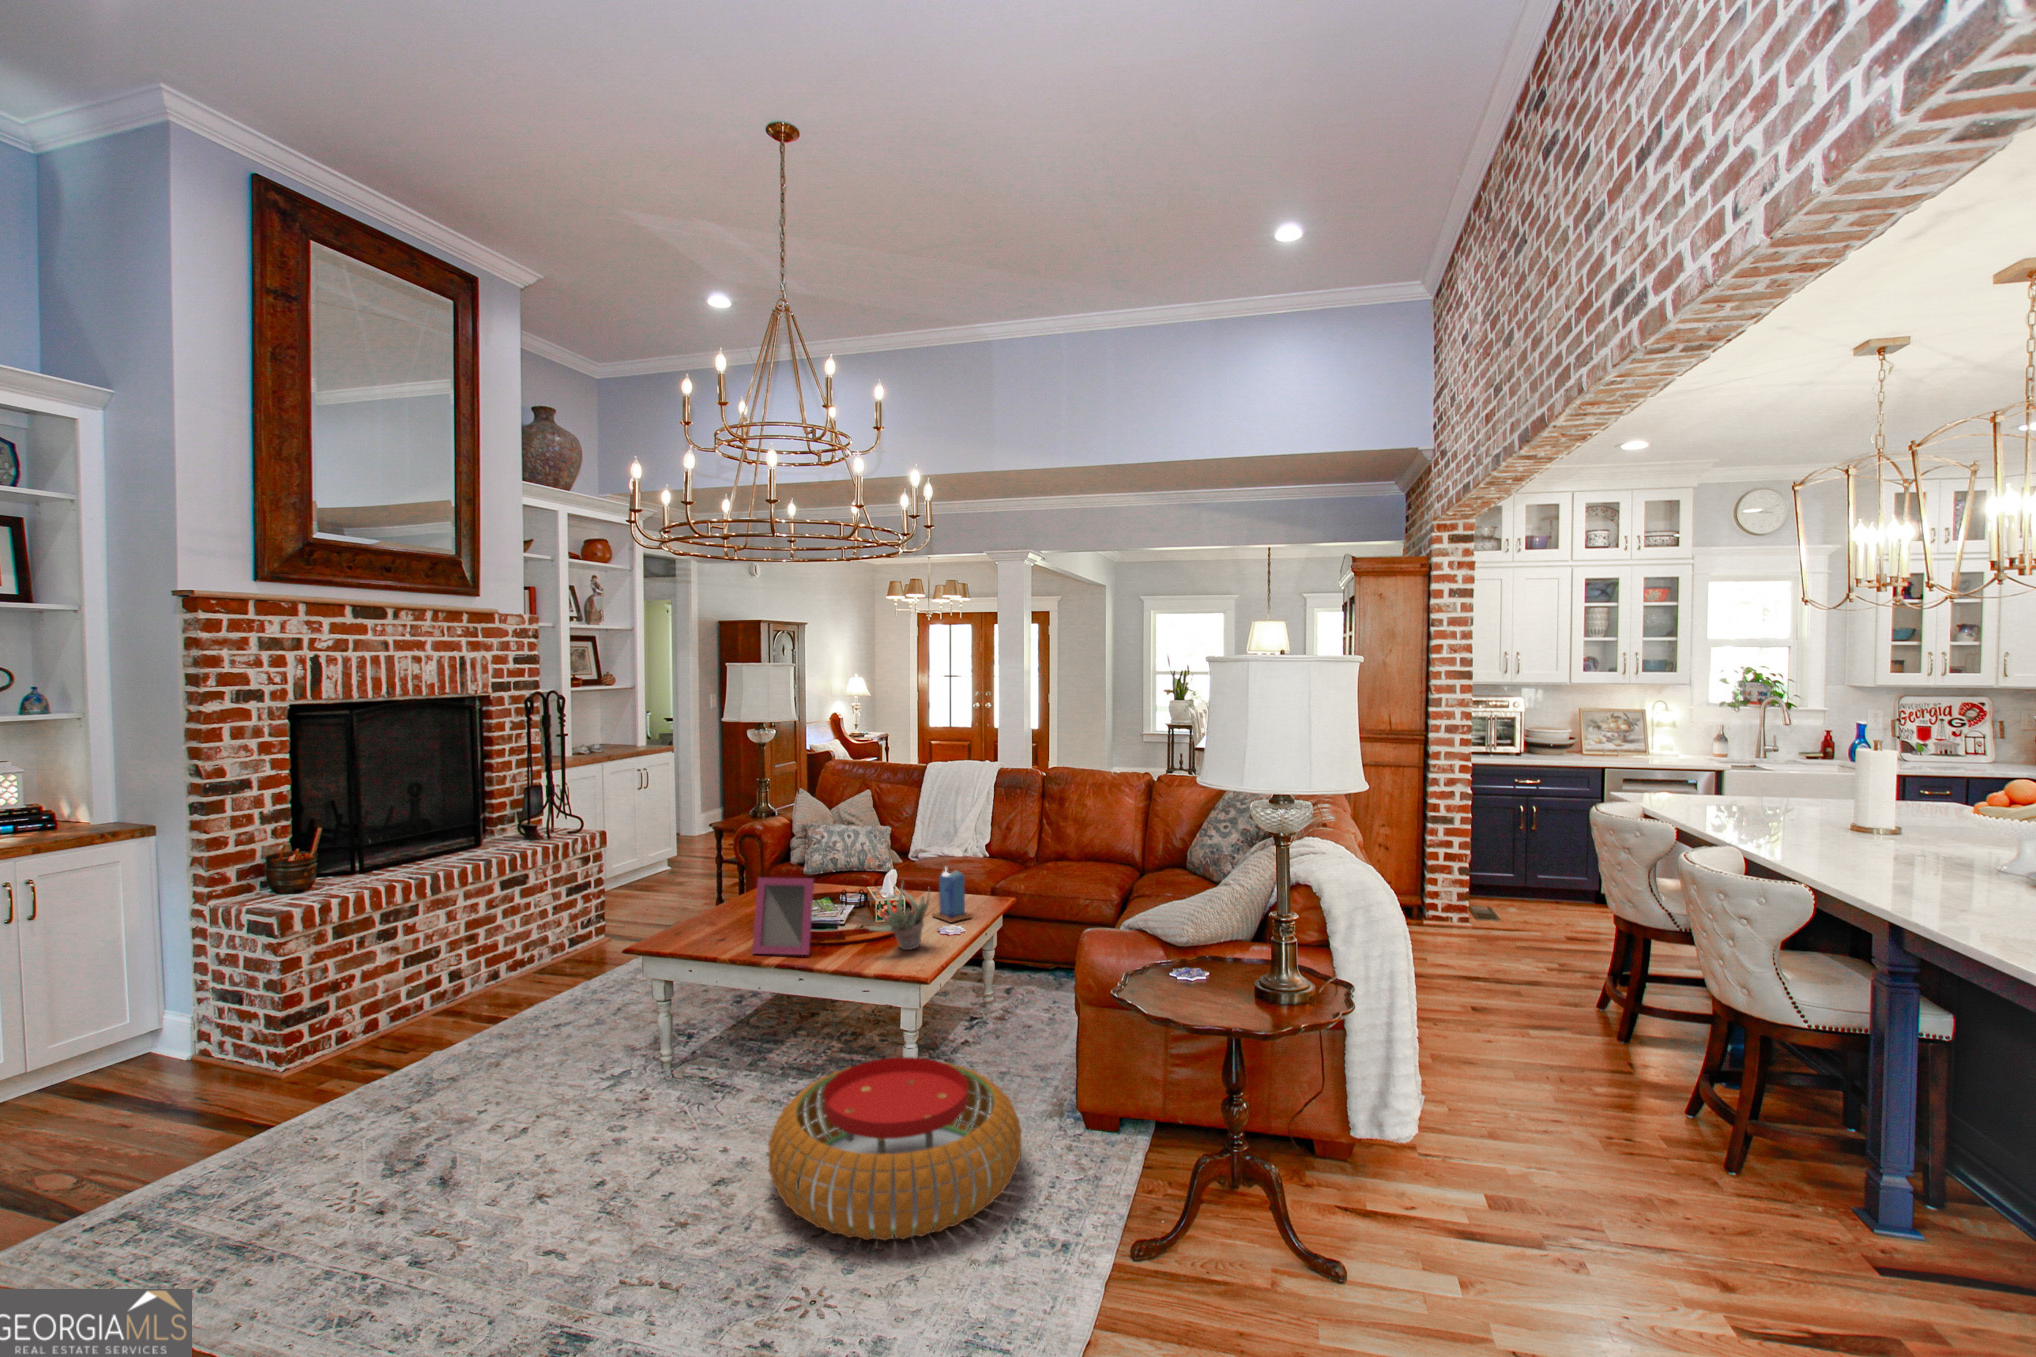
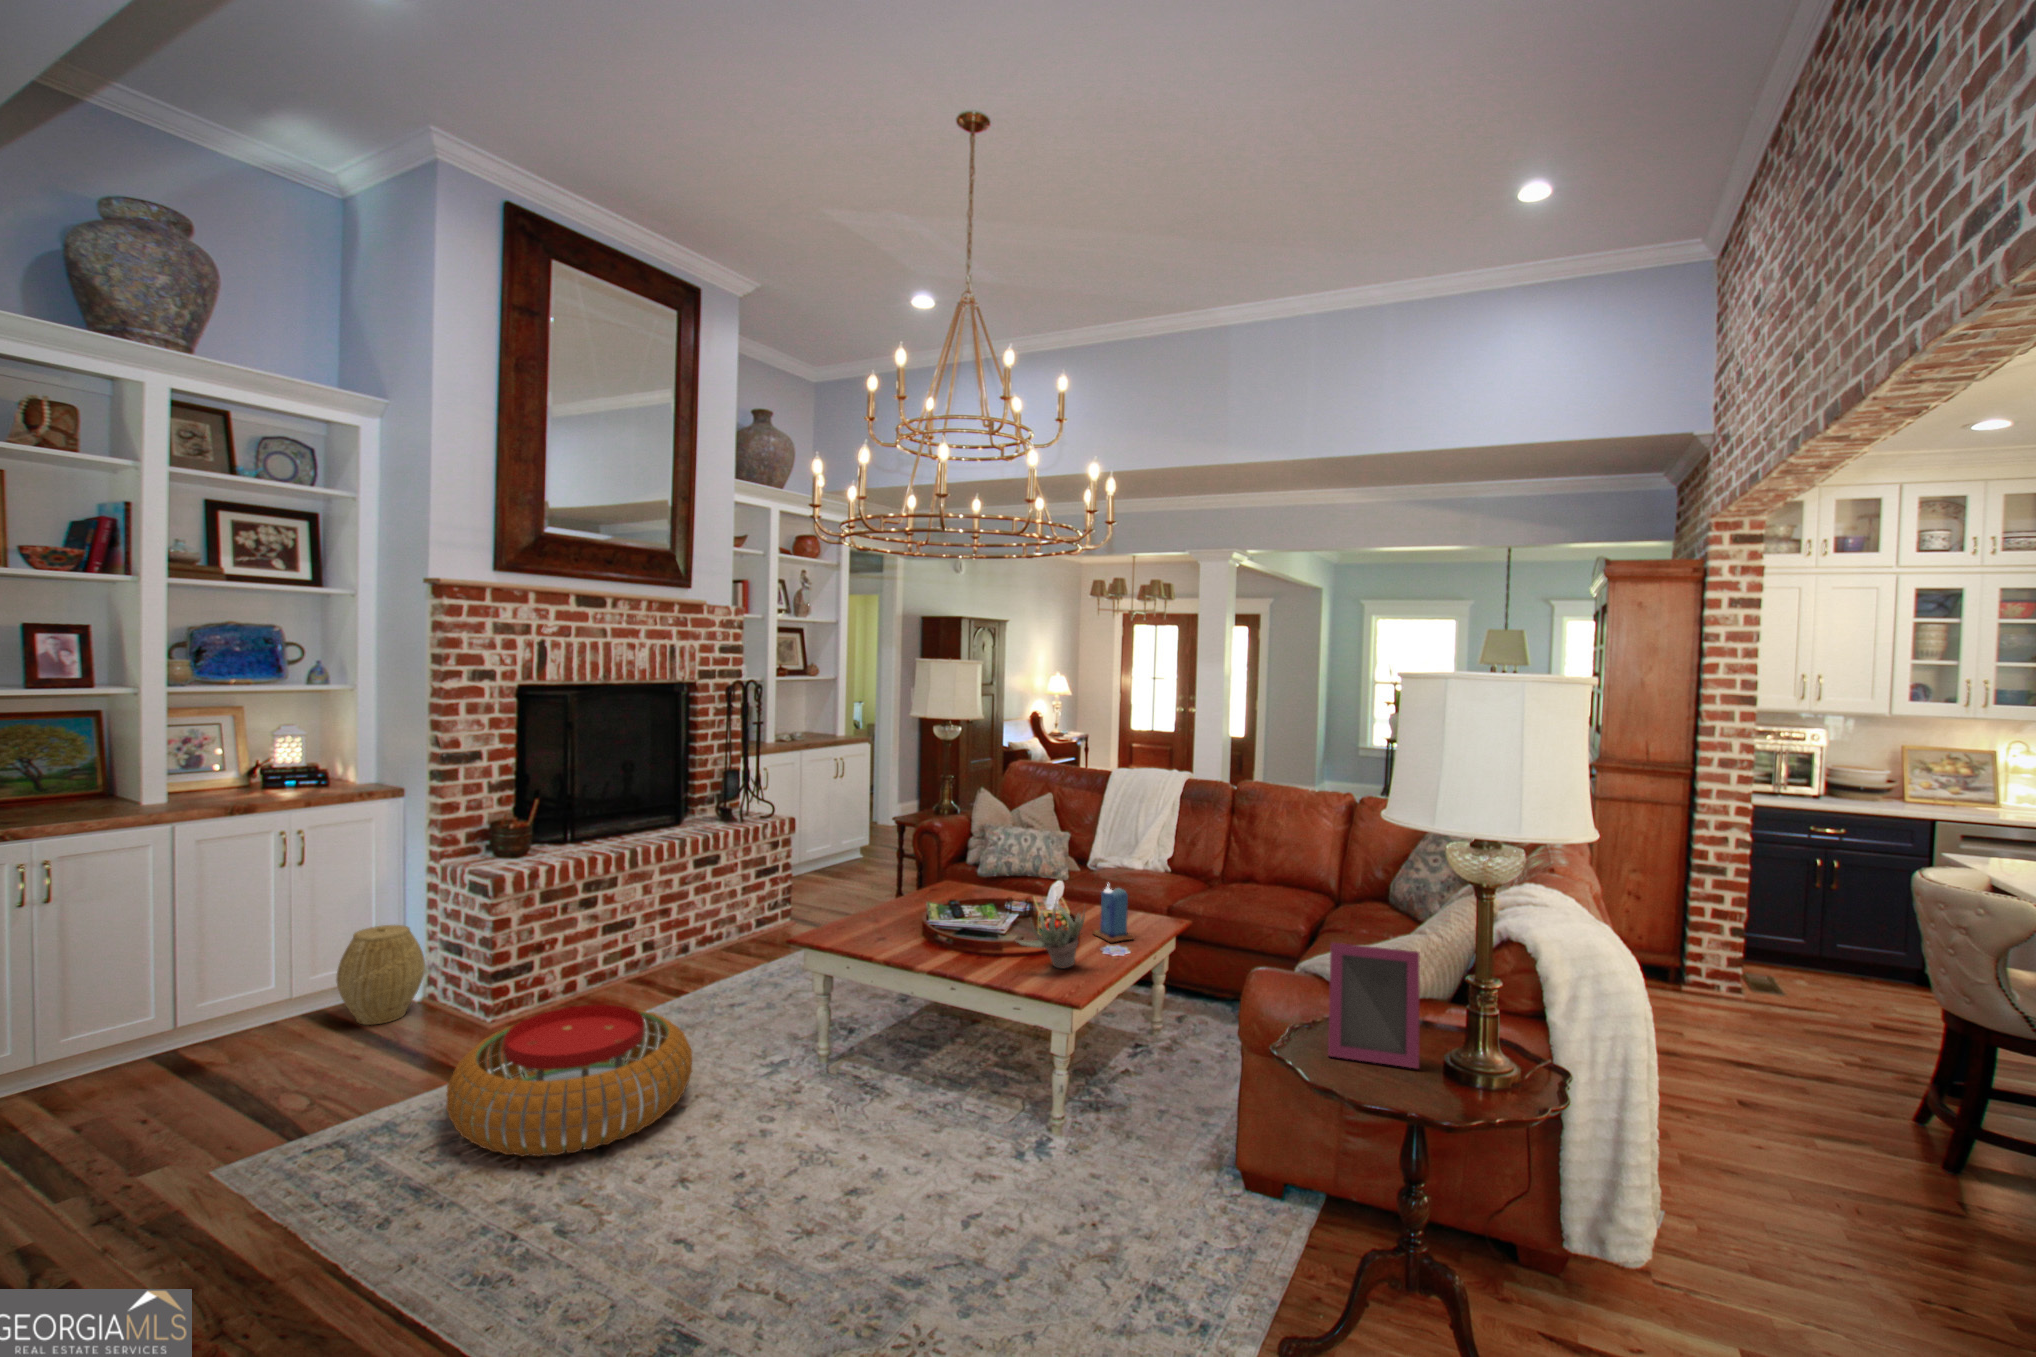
picture frame: present [752,878,814,955] -> present [1328,943,1419,1068]
woven basket: none [78,978,191,1093] -> present [336,925,425,1025]
pouf: present [769,1057,1022,1240] -> present [446,1005,692,1156]

